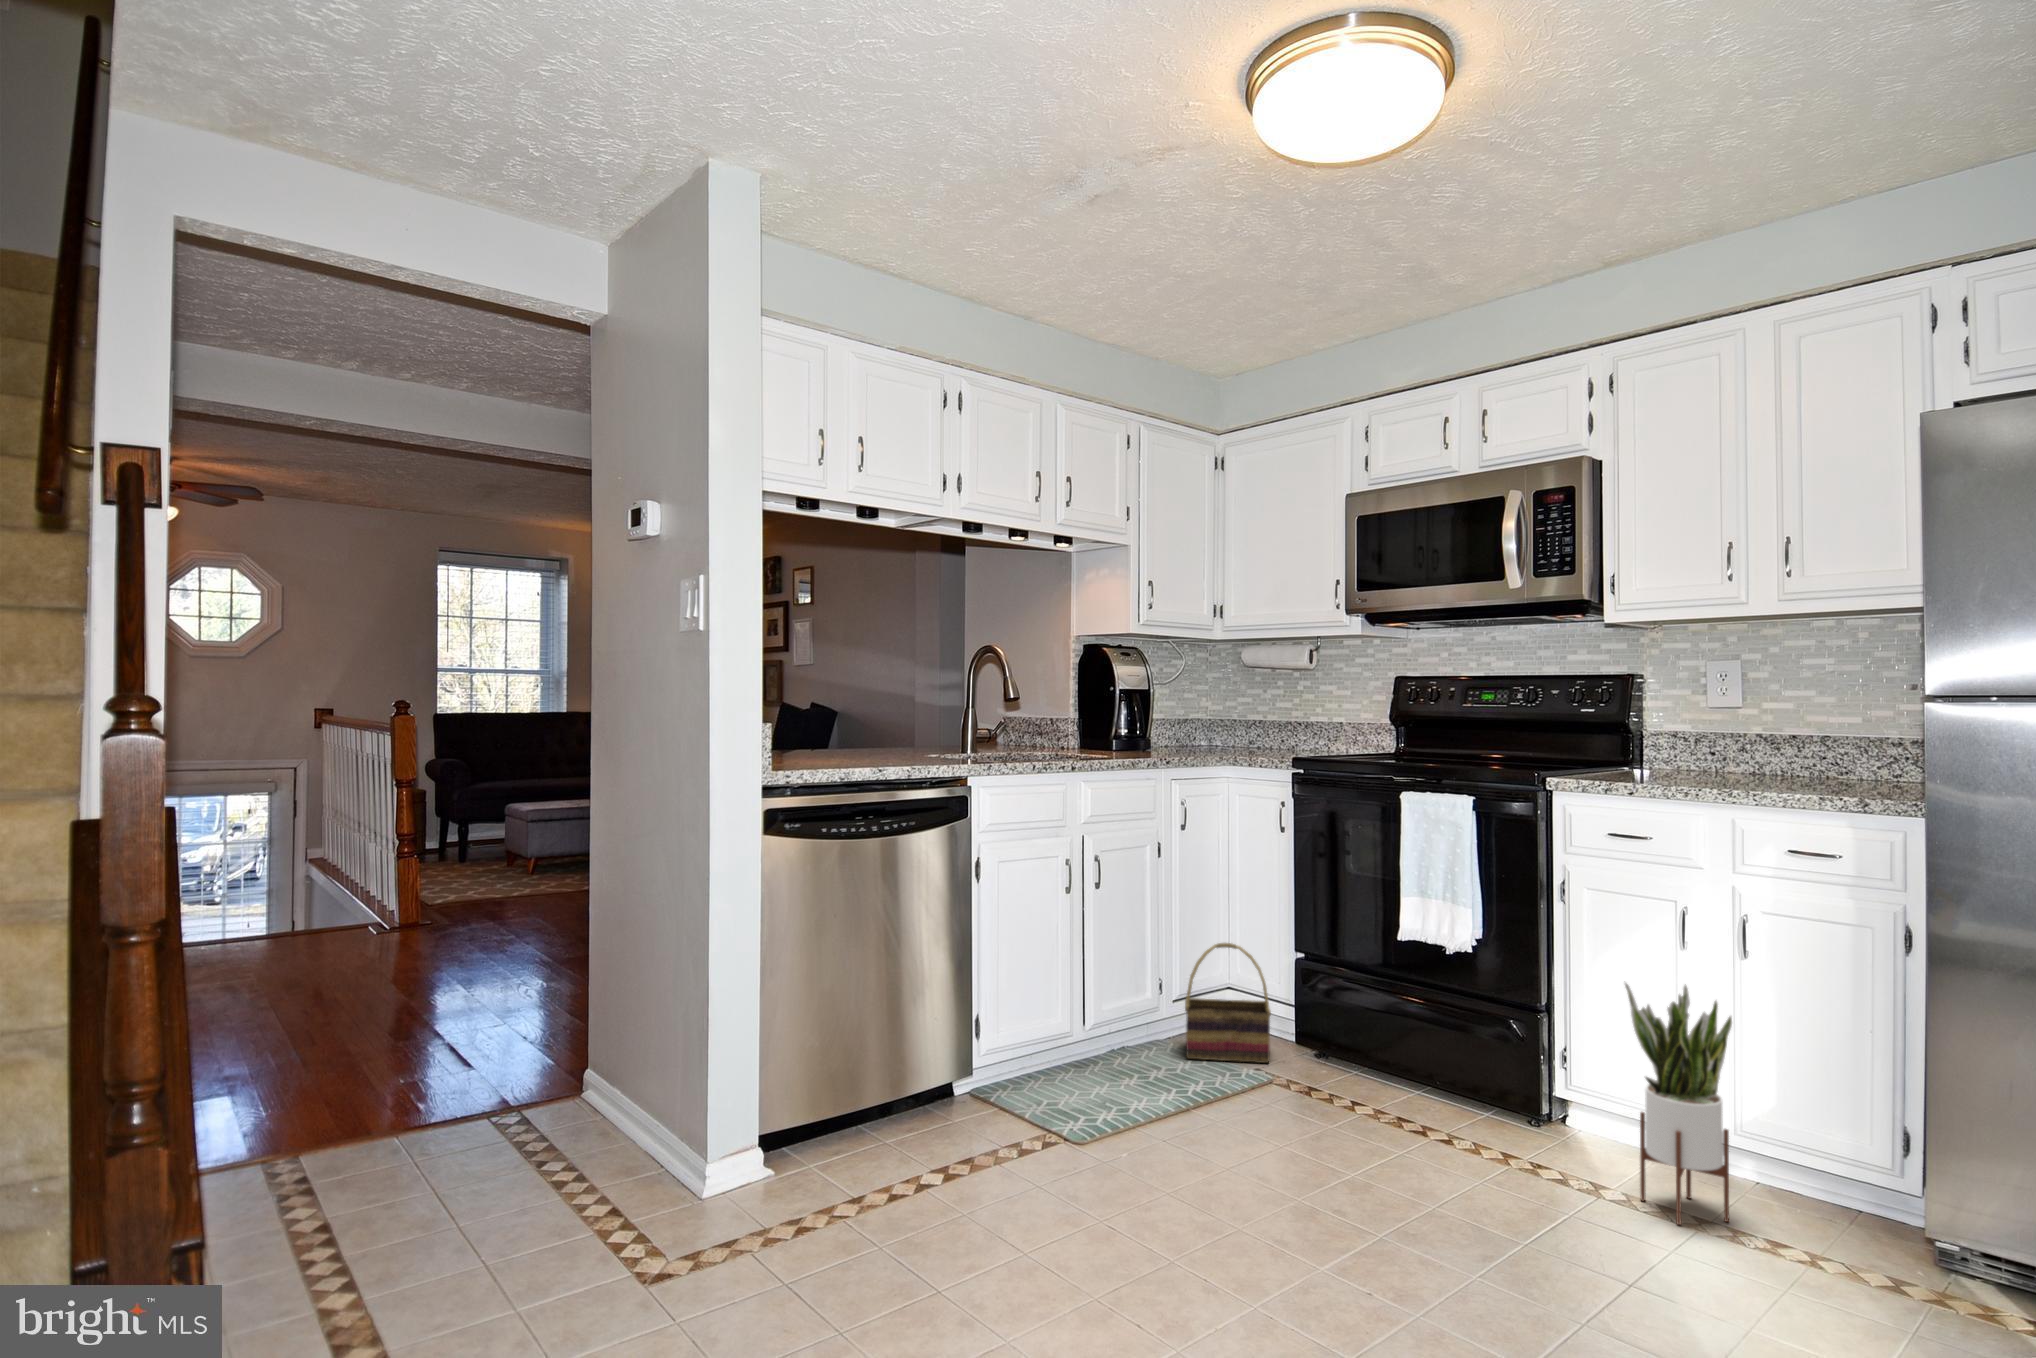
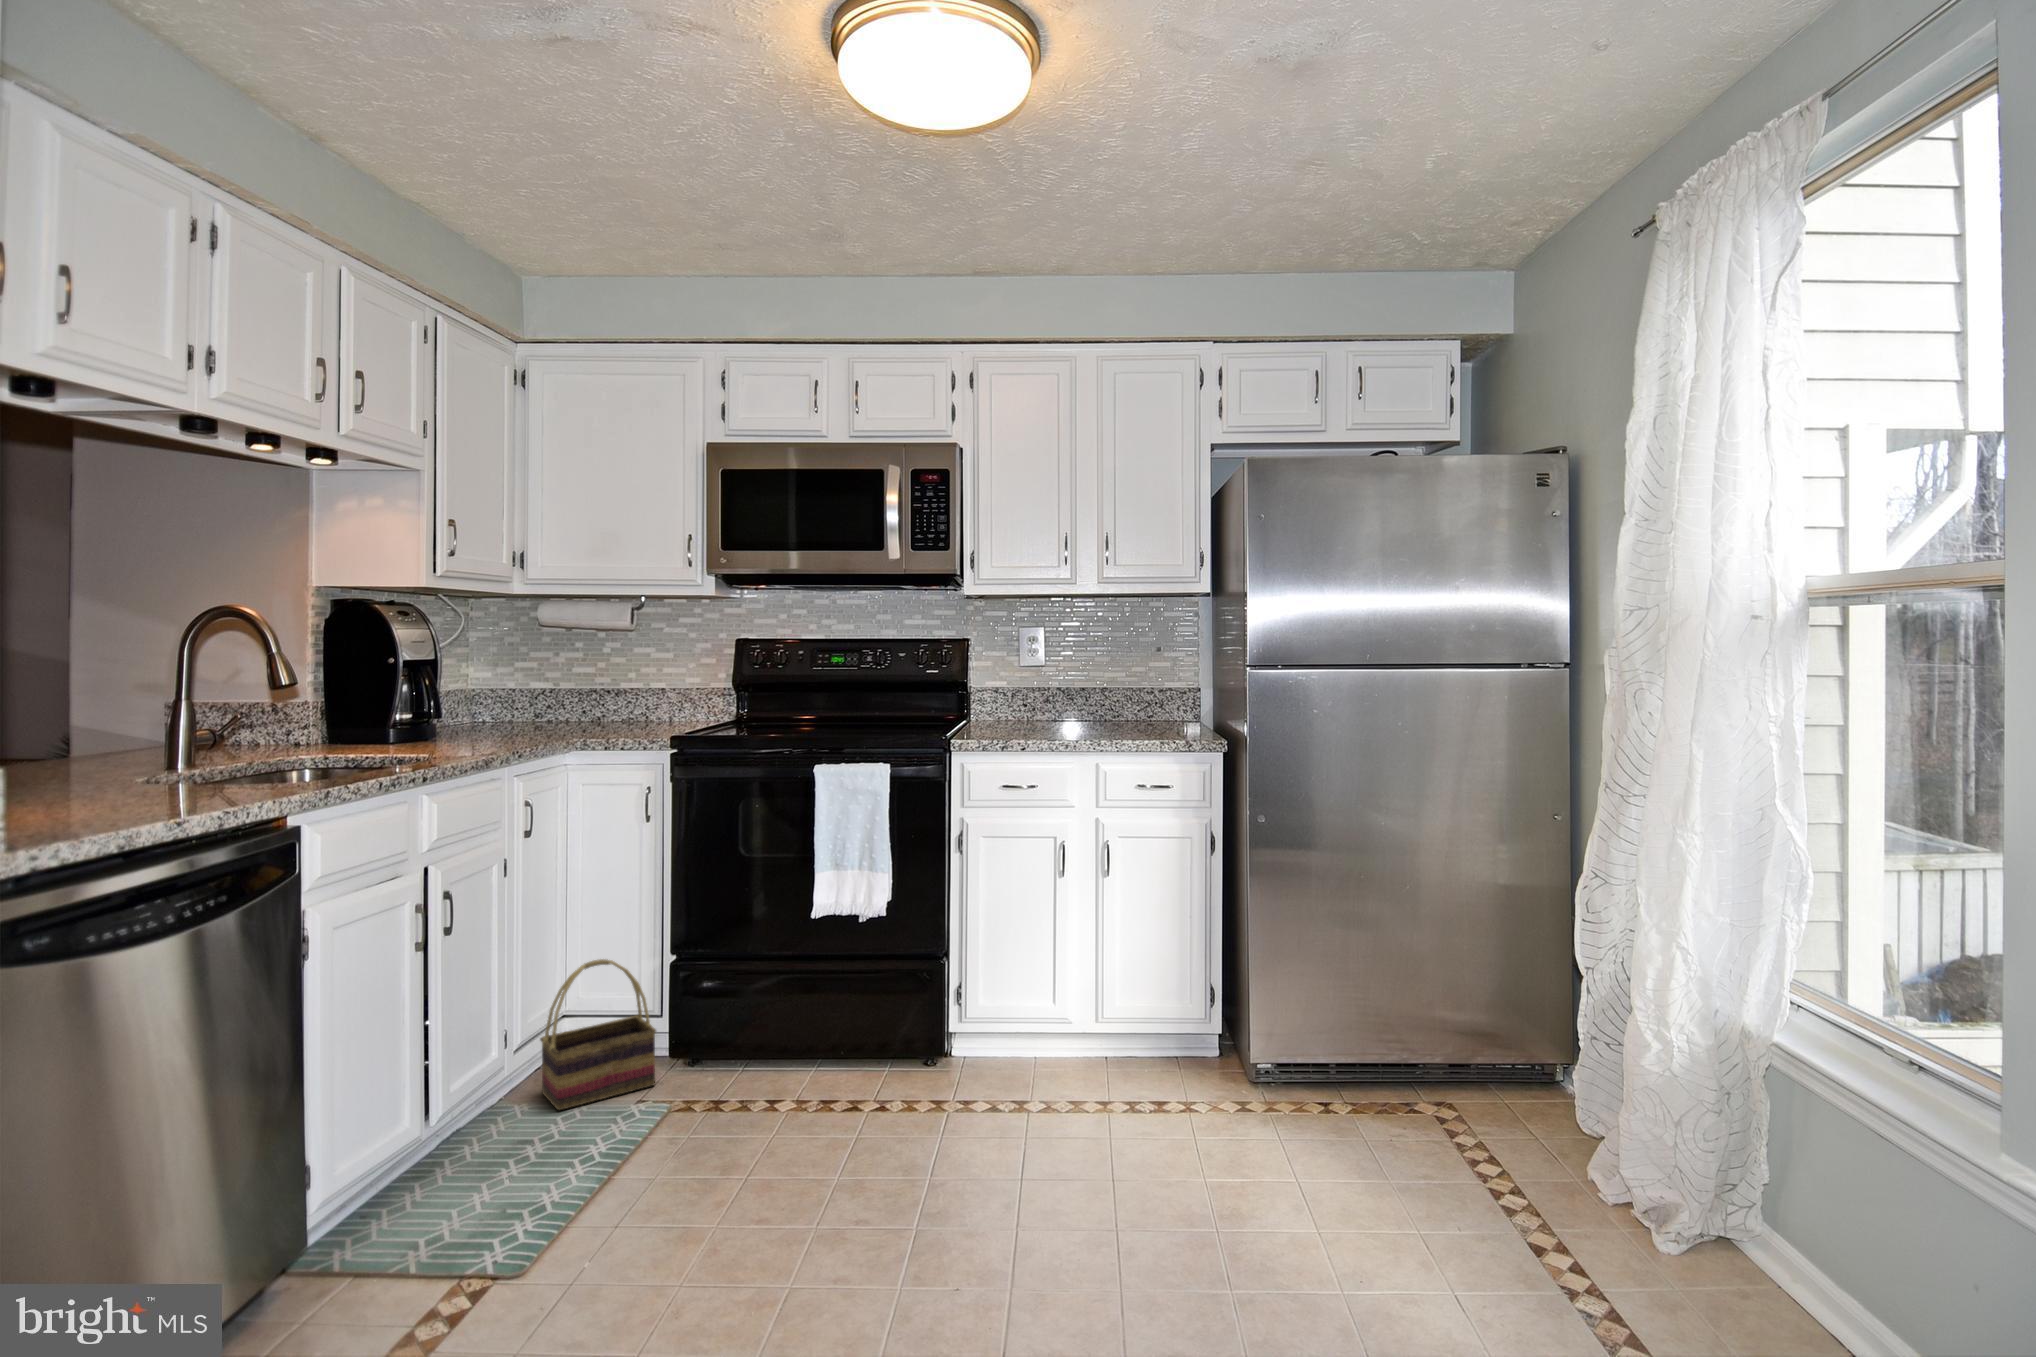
potted plant: present [1625,983,1732,1225] -> none [1062,915,1128,1120]

